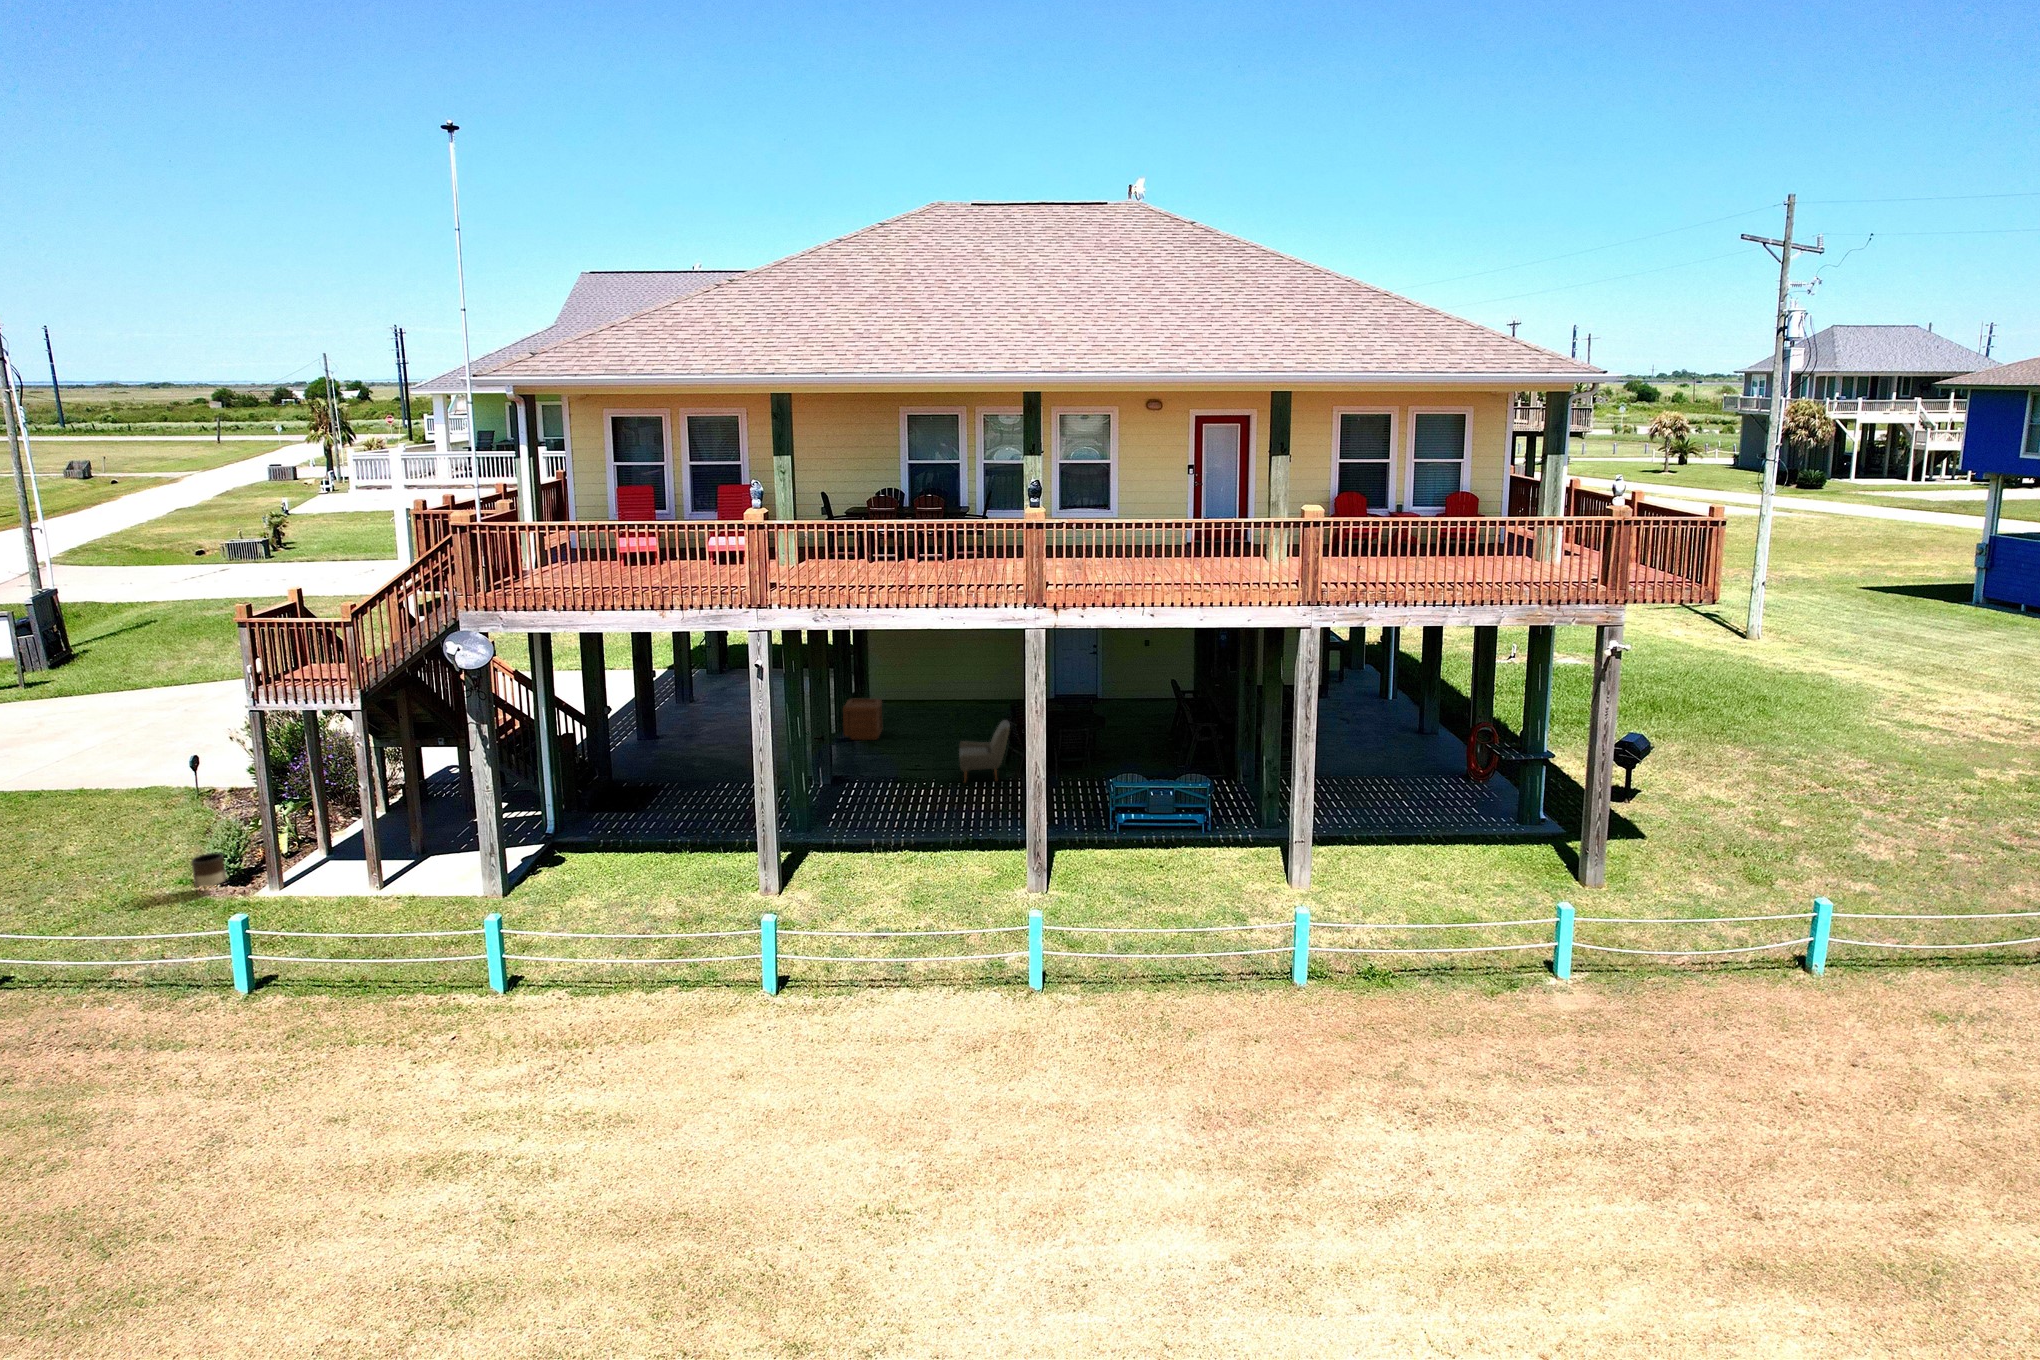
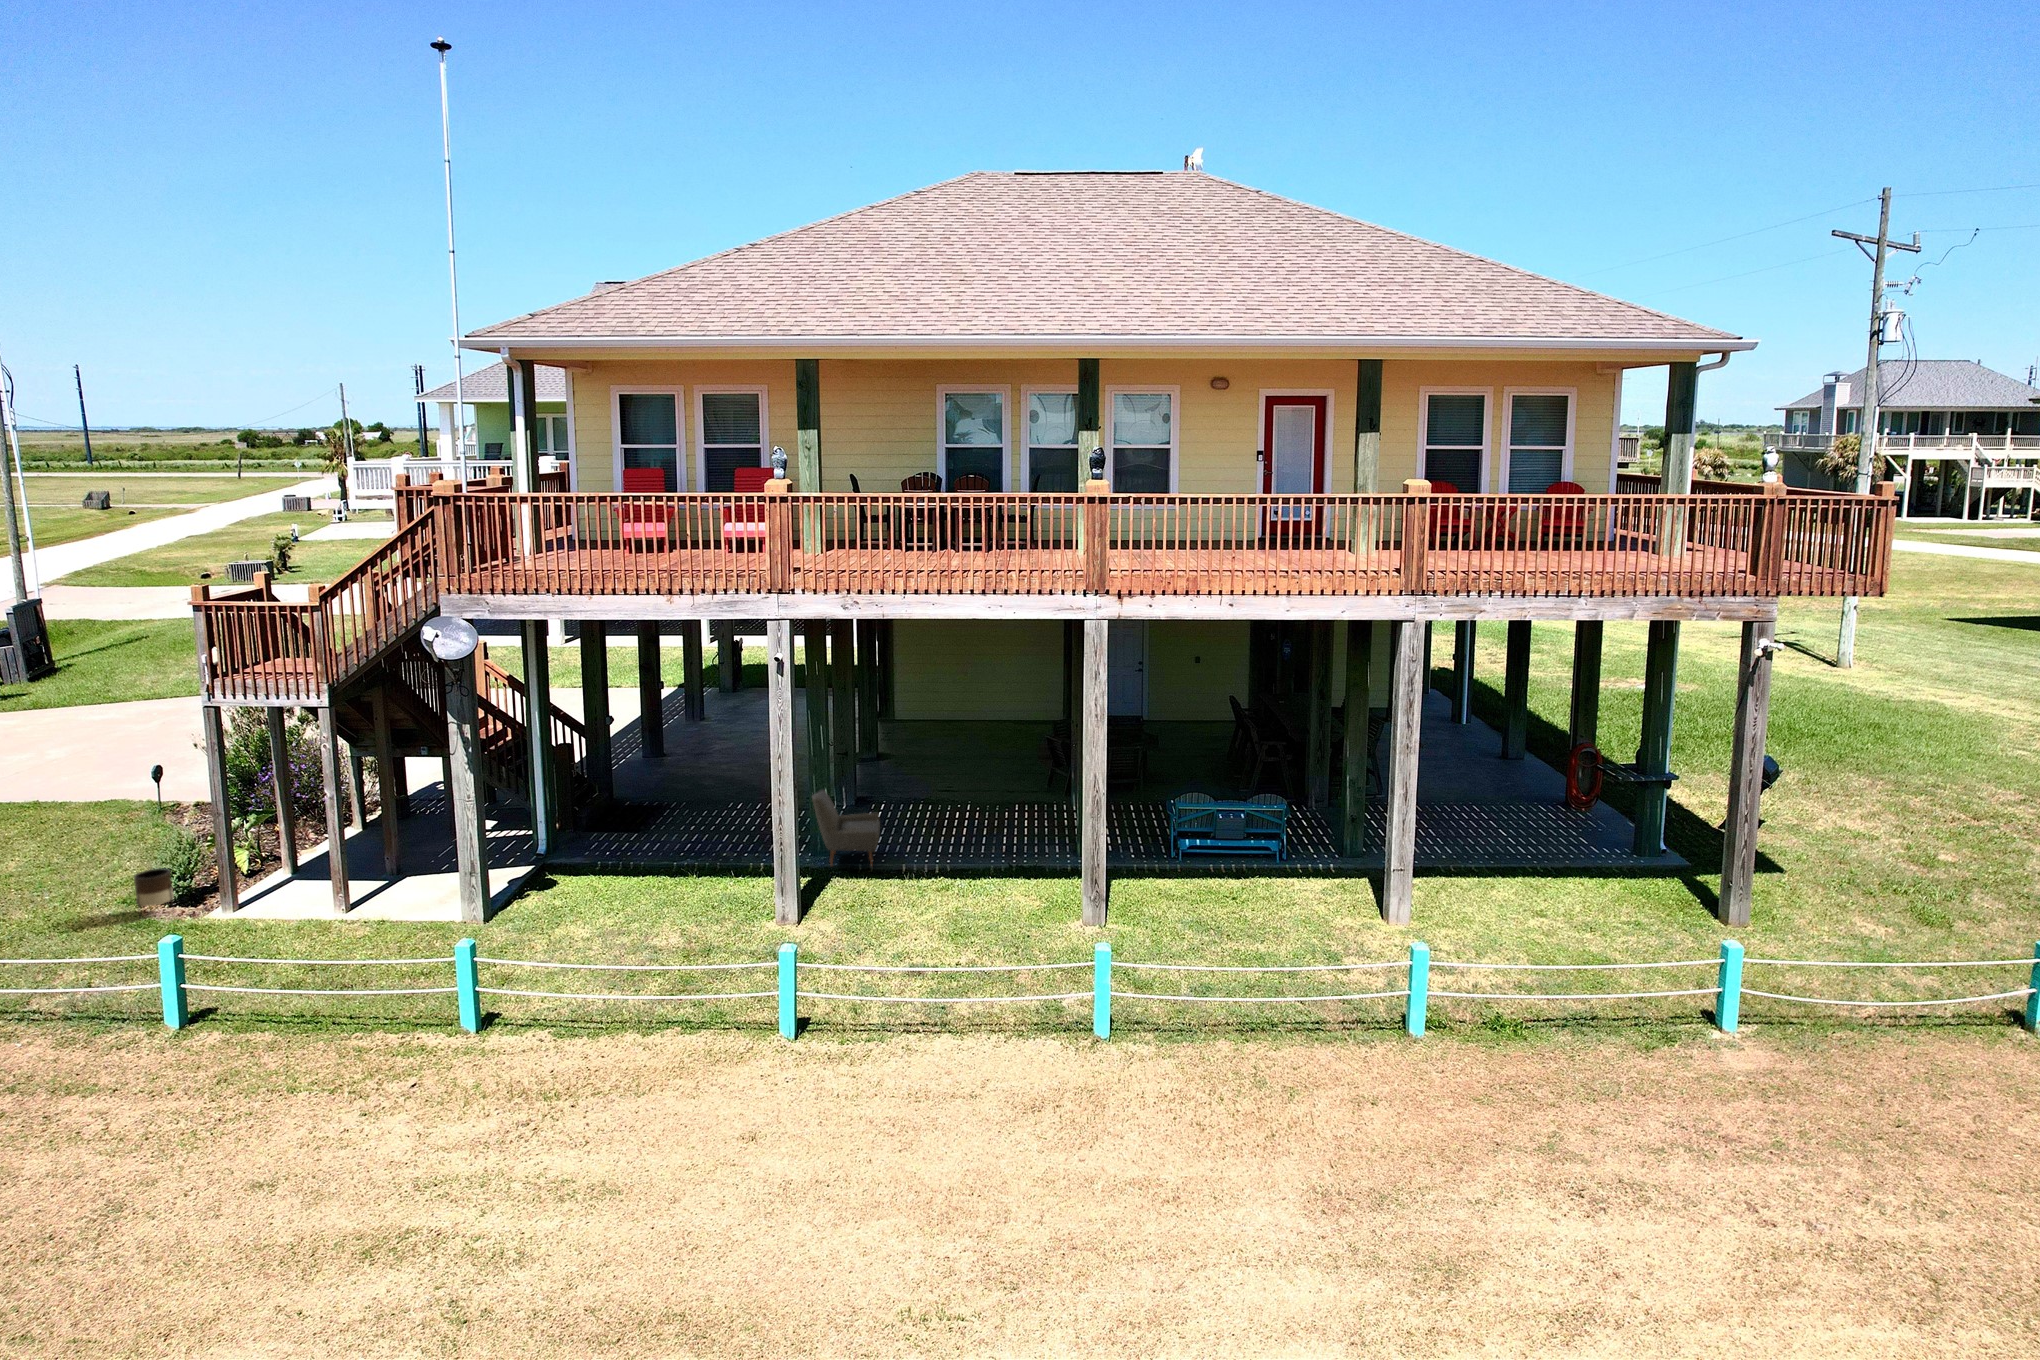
wooden crate: present [843,699,882,740] -> none [864,715,906,760]
chair: present [959,720,1010,781] -> present [812,790,880,866]

